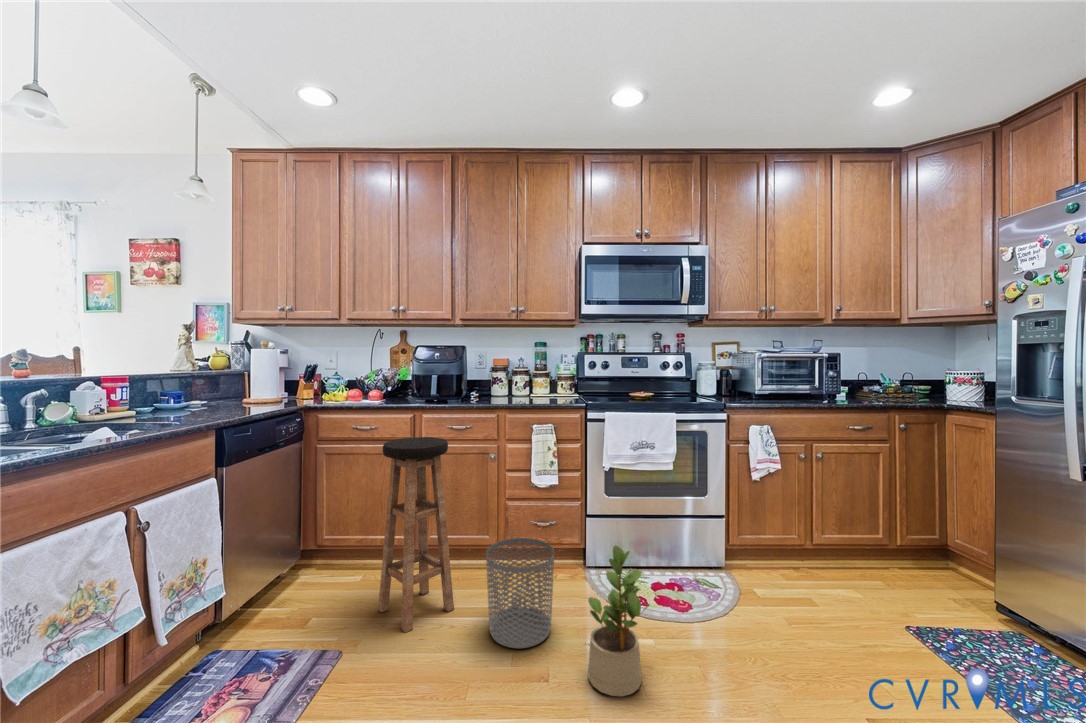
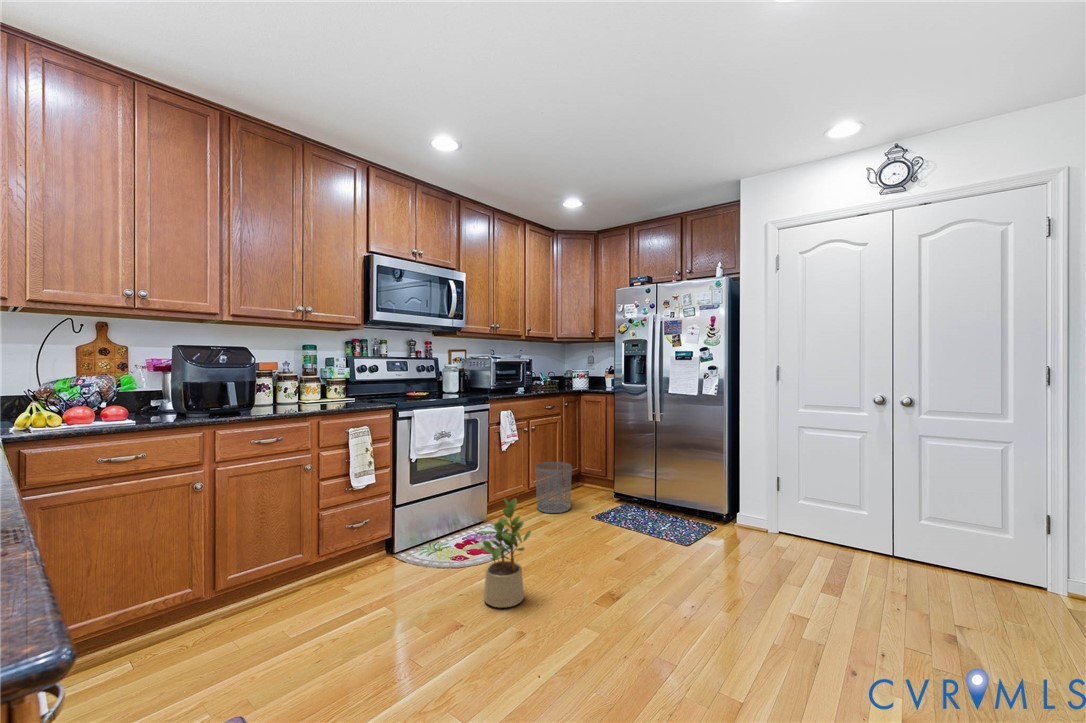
bar stool: present [378,437,454,633] -> none [224,451,319,678]
waste bin: present [486,538,554,648] -> present [535,462,572,513]

